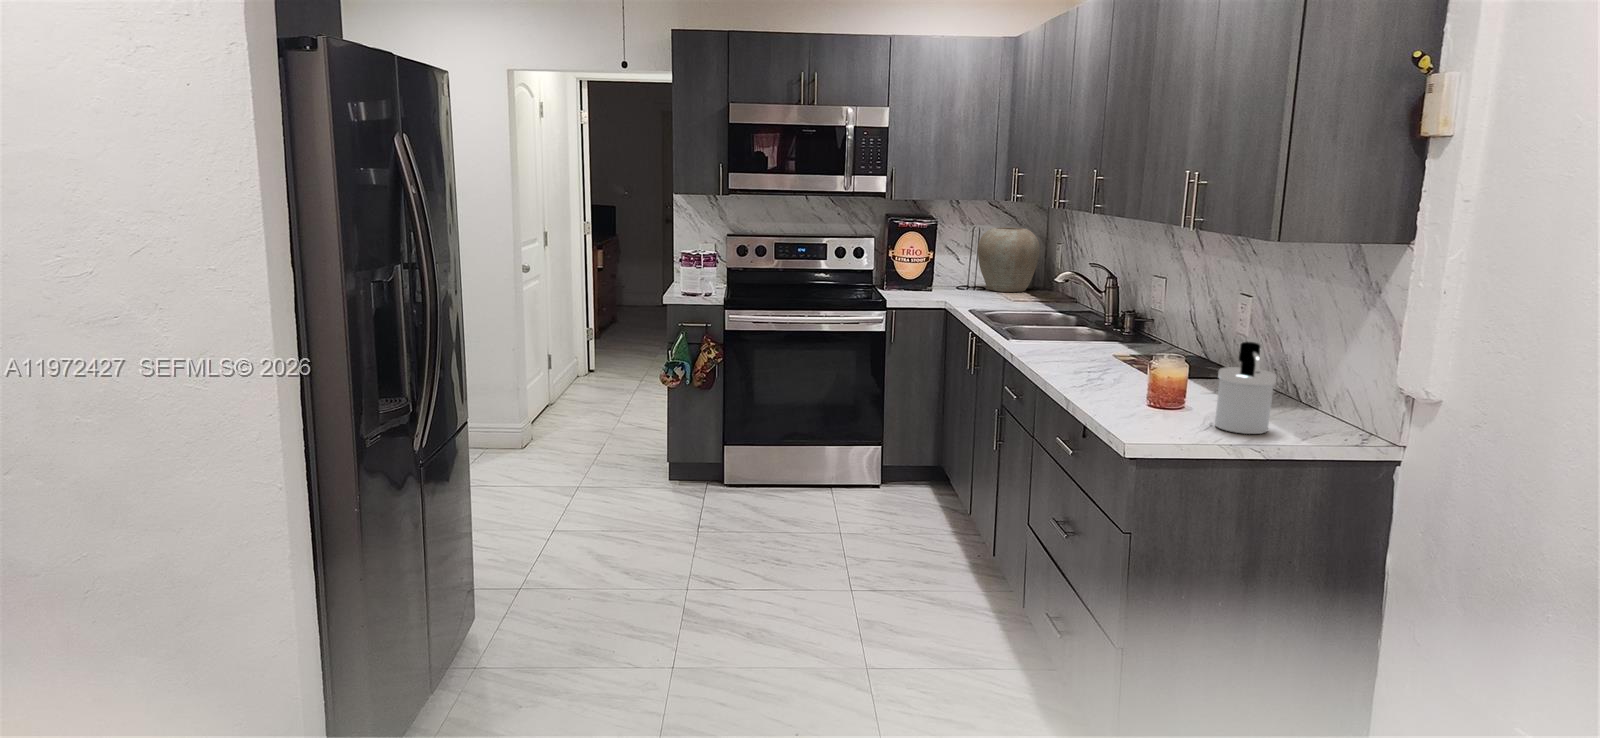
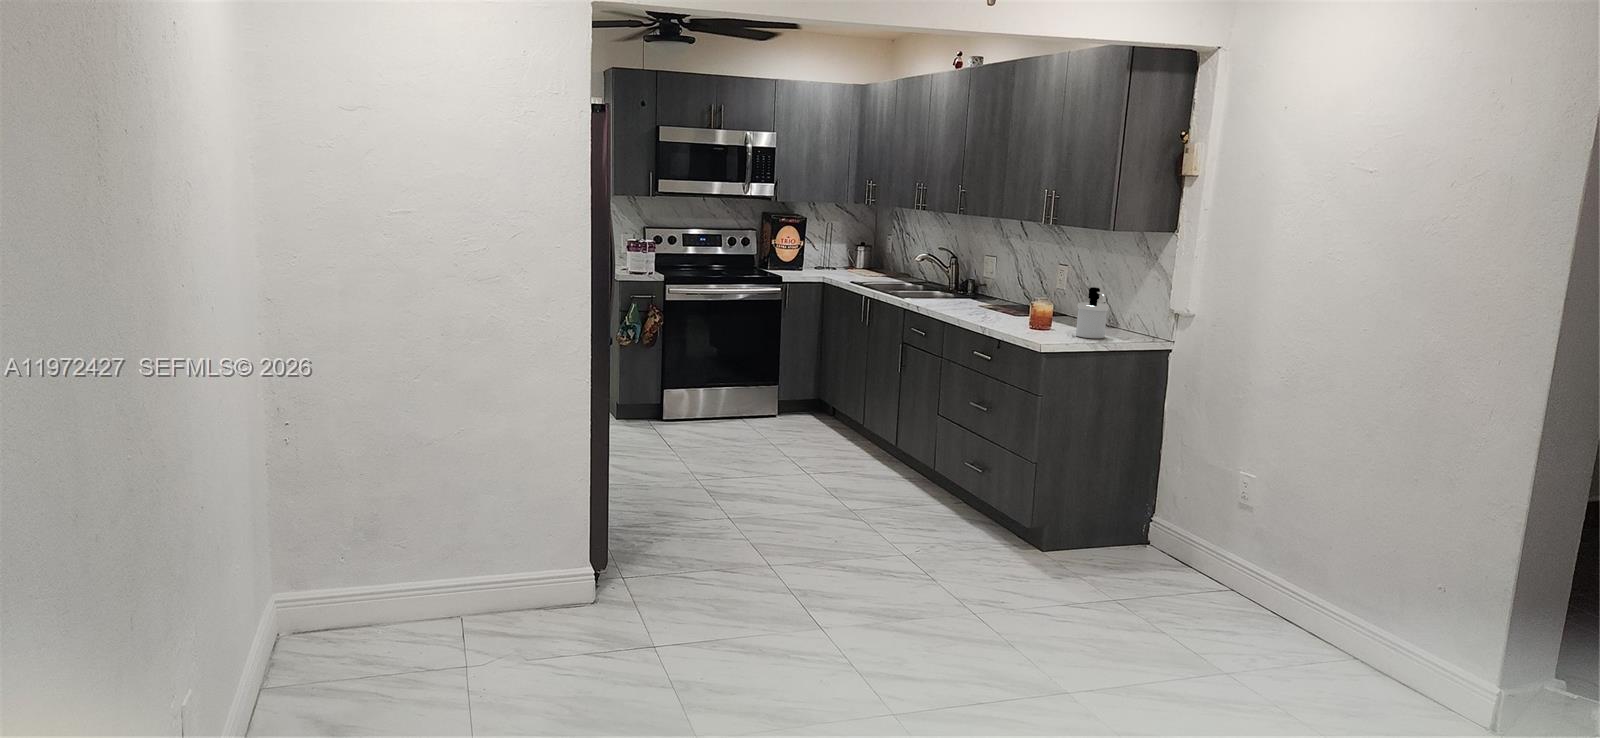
vase: present [978,227,1040,292] -> none [831,222,877,270]

